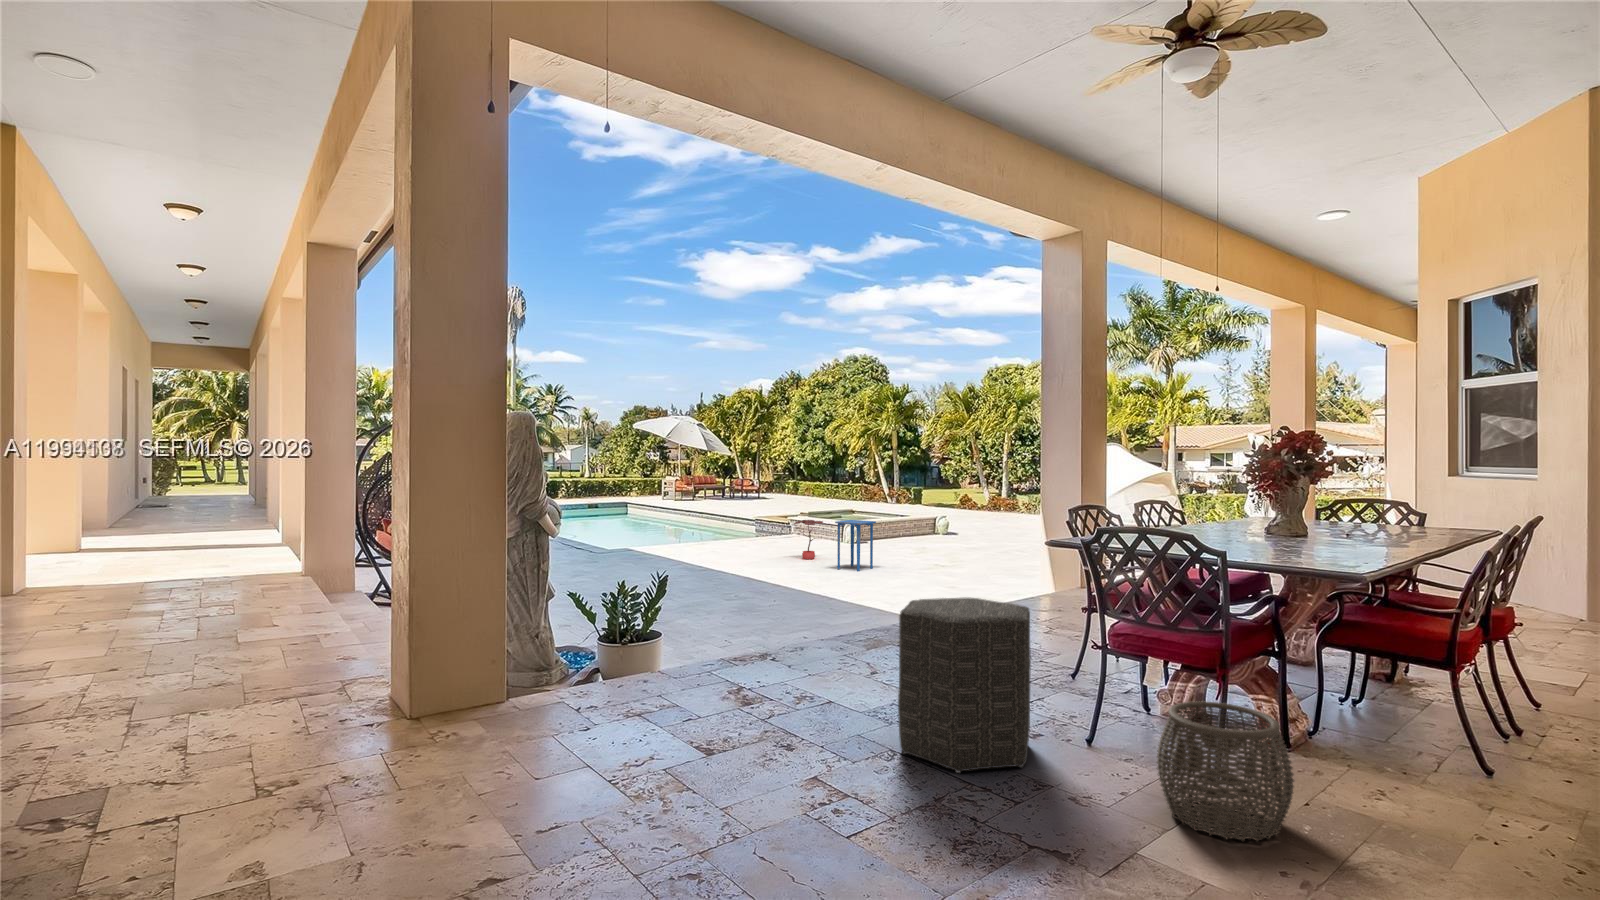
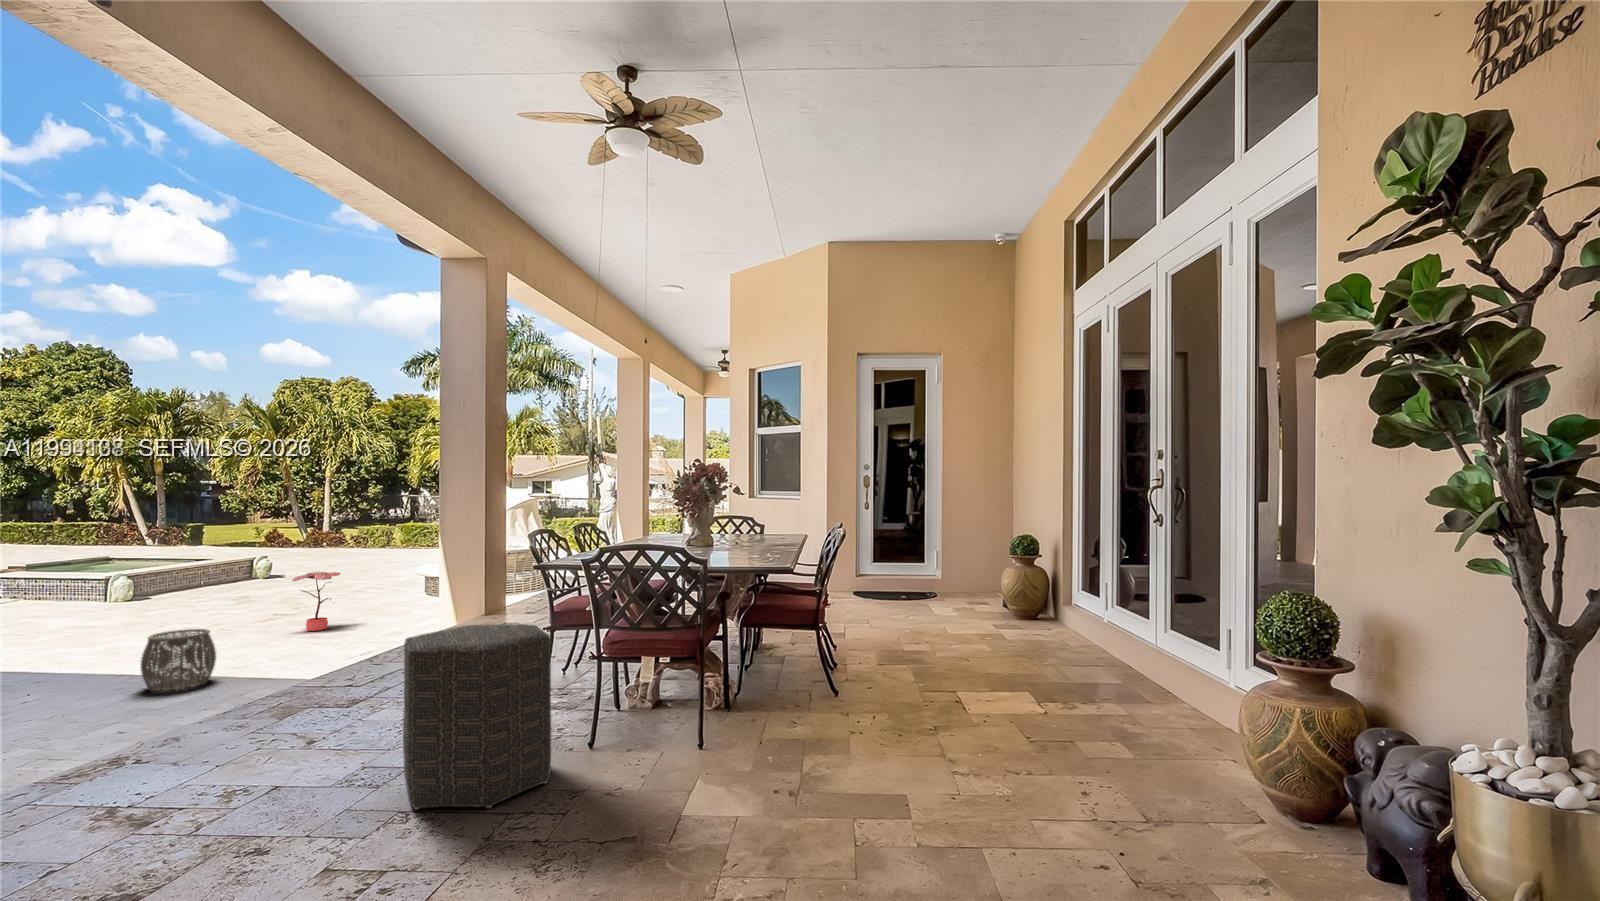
potted plant: present [794,520,823,559] -> present [292,572,340,631]
side table: present [835,520,876,571] -> none [128,569,194,637]
woven basket: present [1157,701,1294,841] -> present [141,629,216,691]

